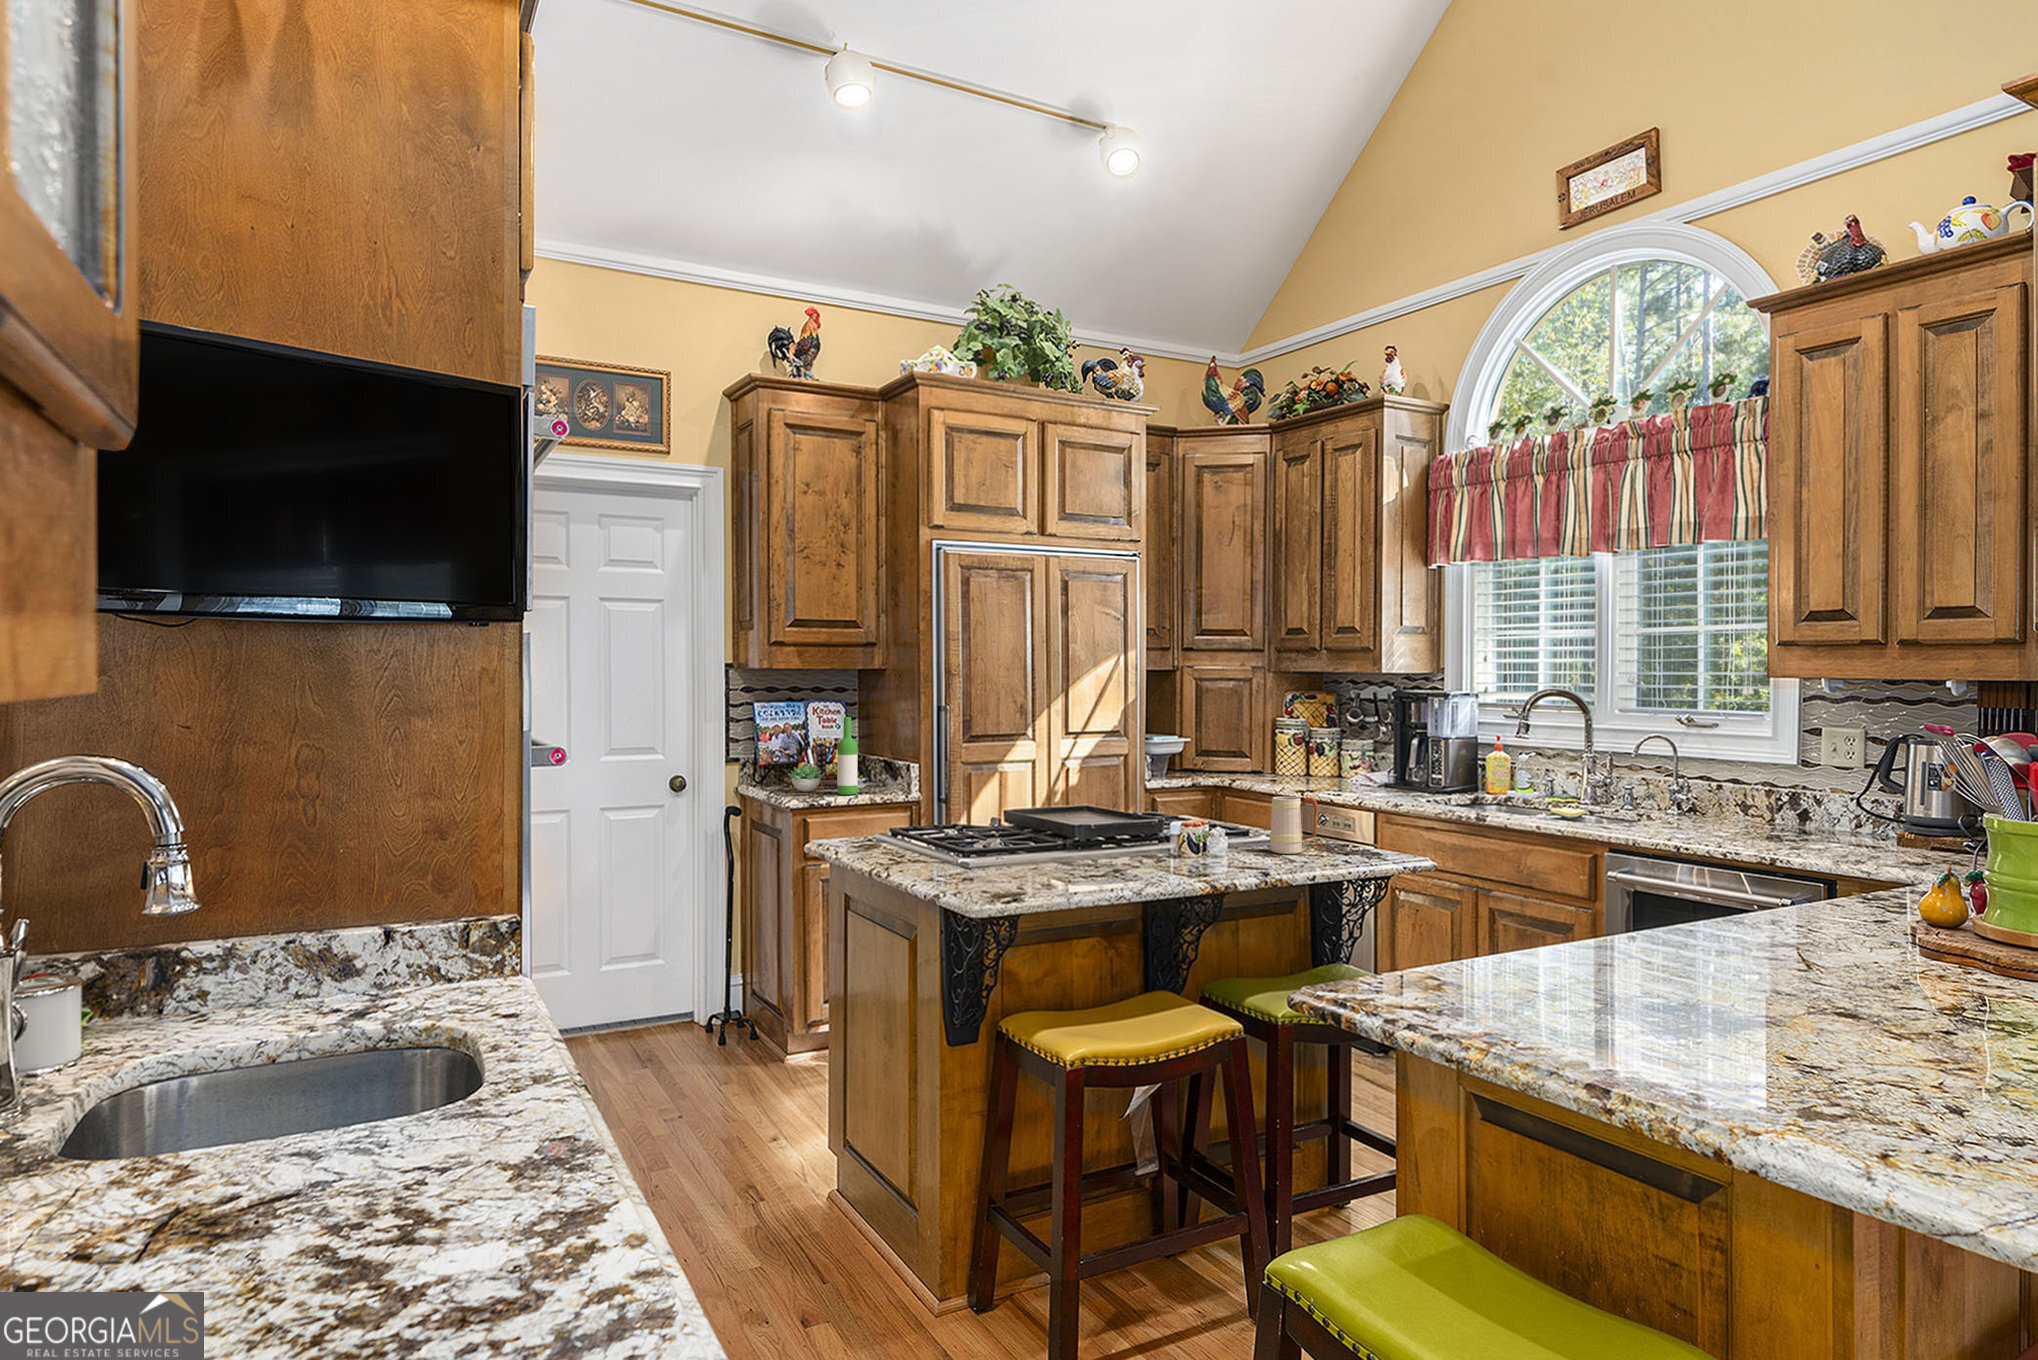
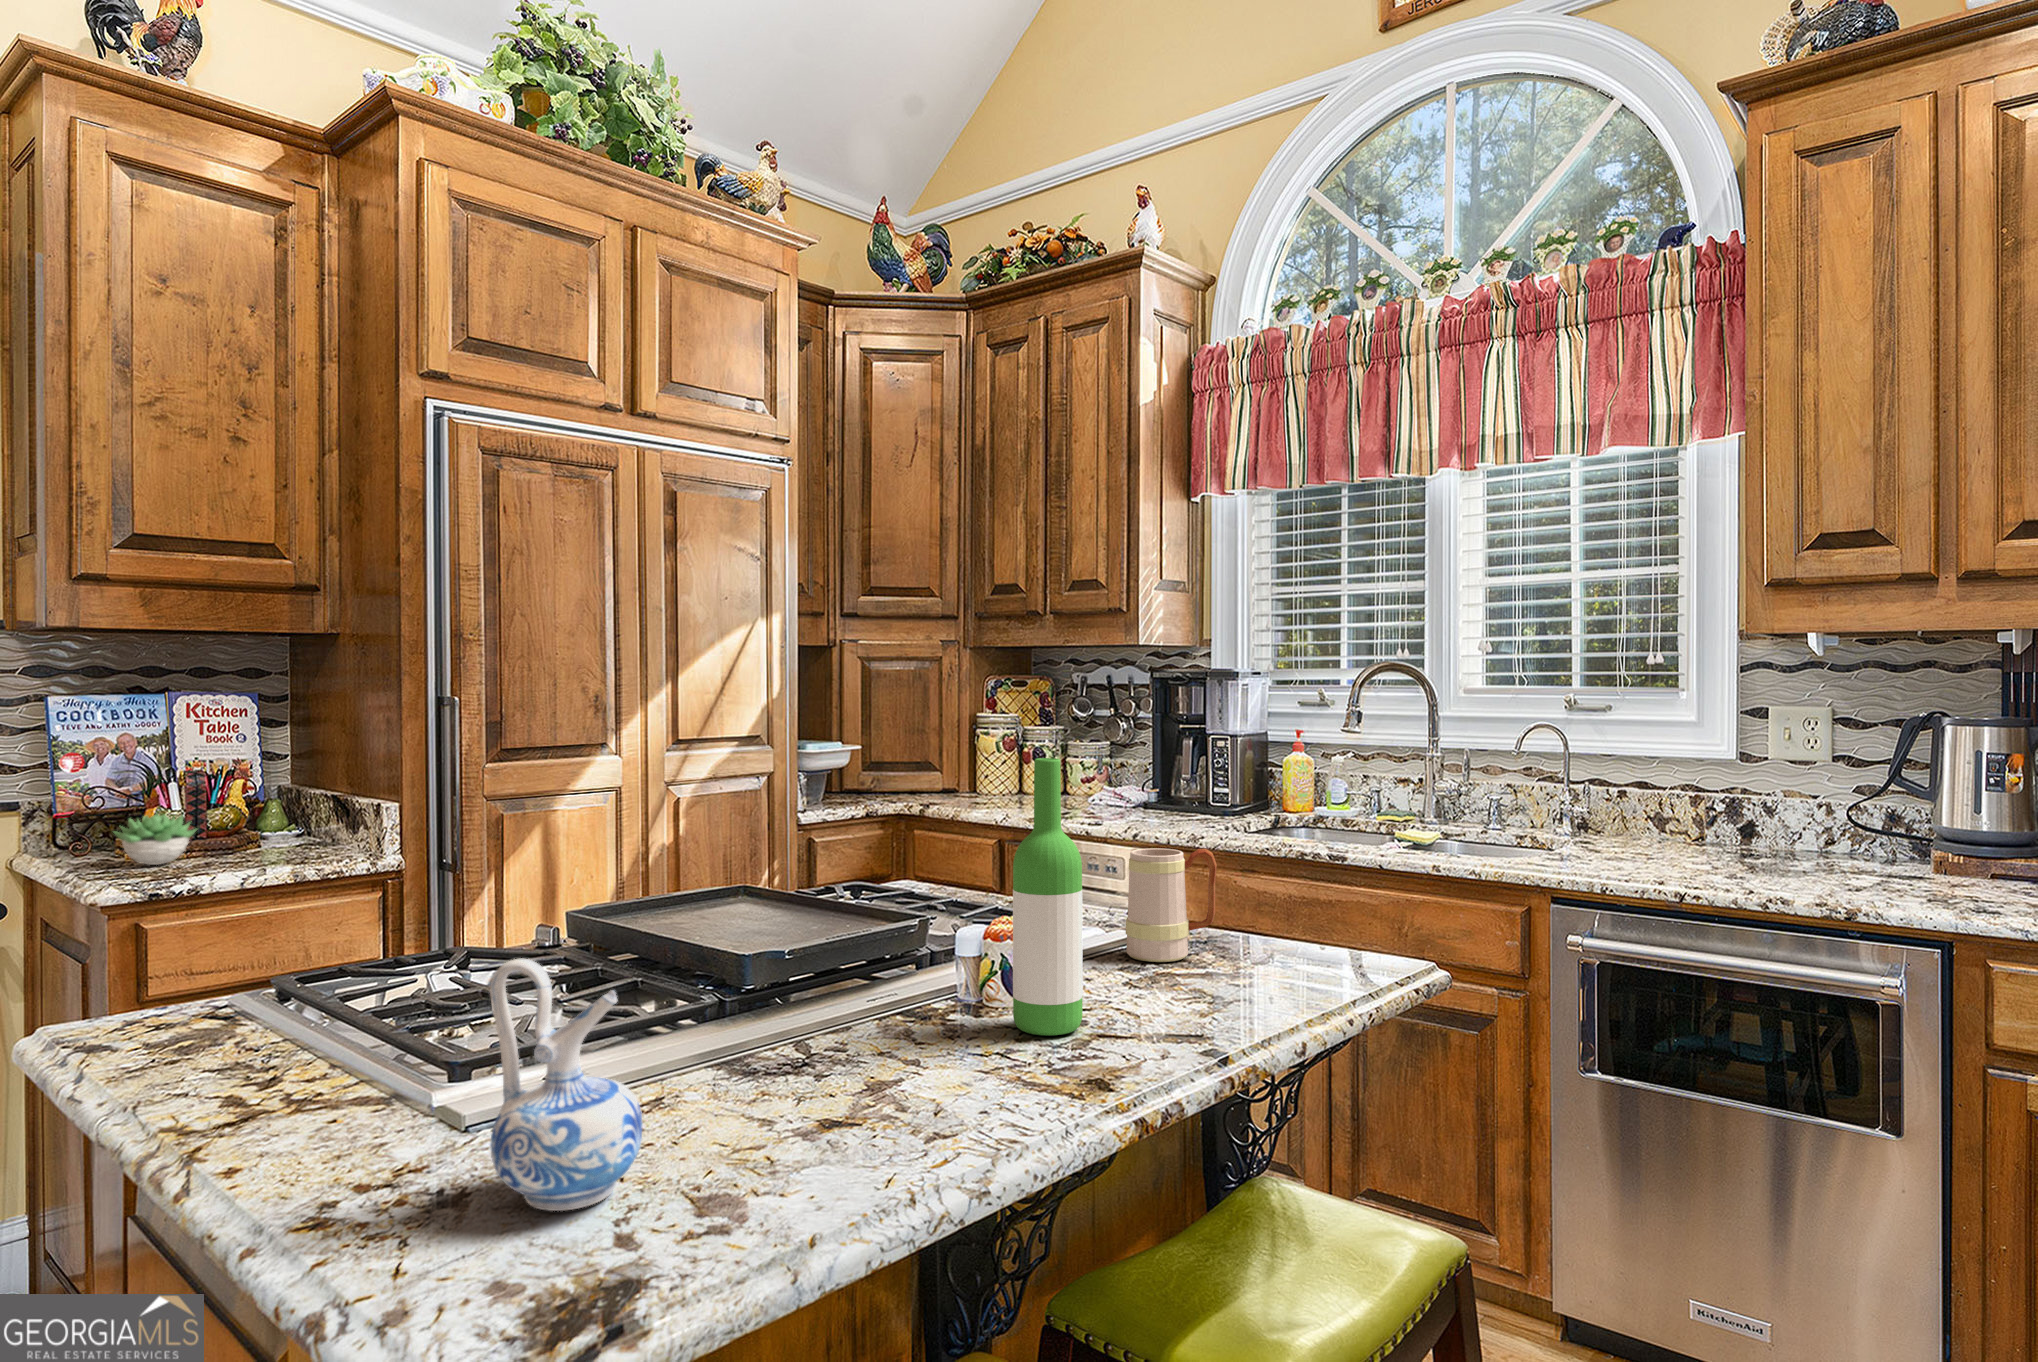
wine bottle: present [837,717,858,795] -> present [1013,758,1083,1036]
ceramic pitcher: none [974,808,1022,891] -> present [490,959,642,1211]

